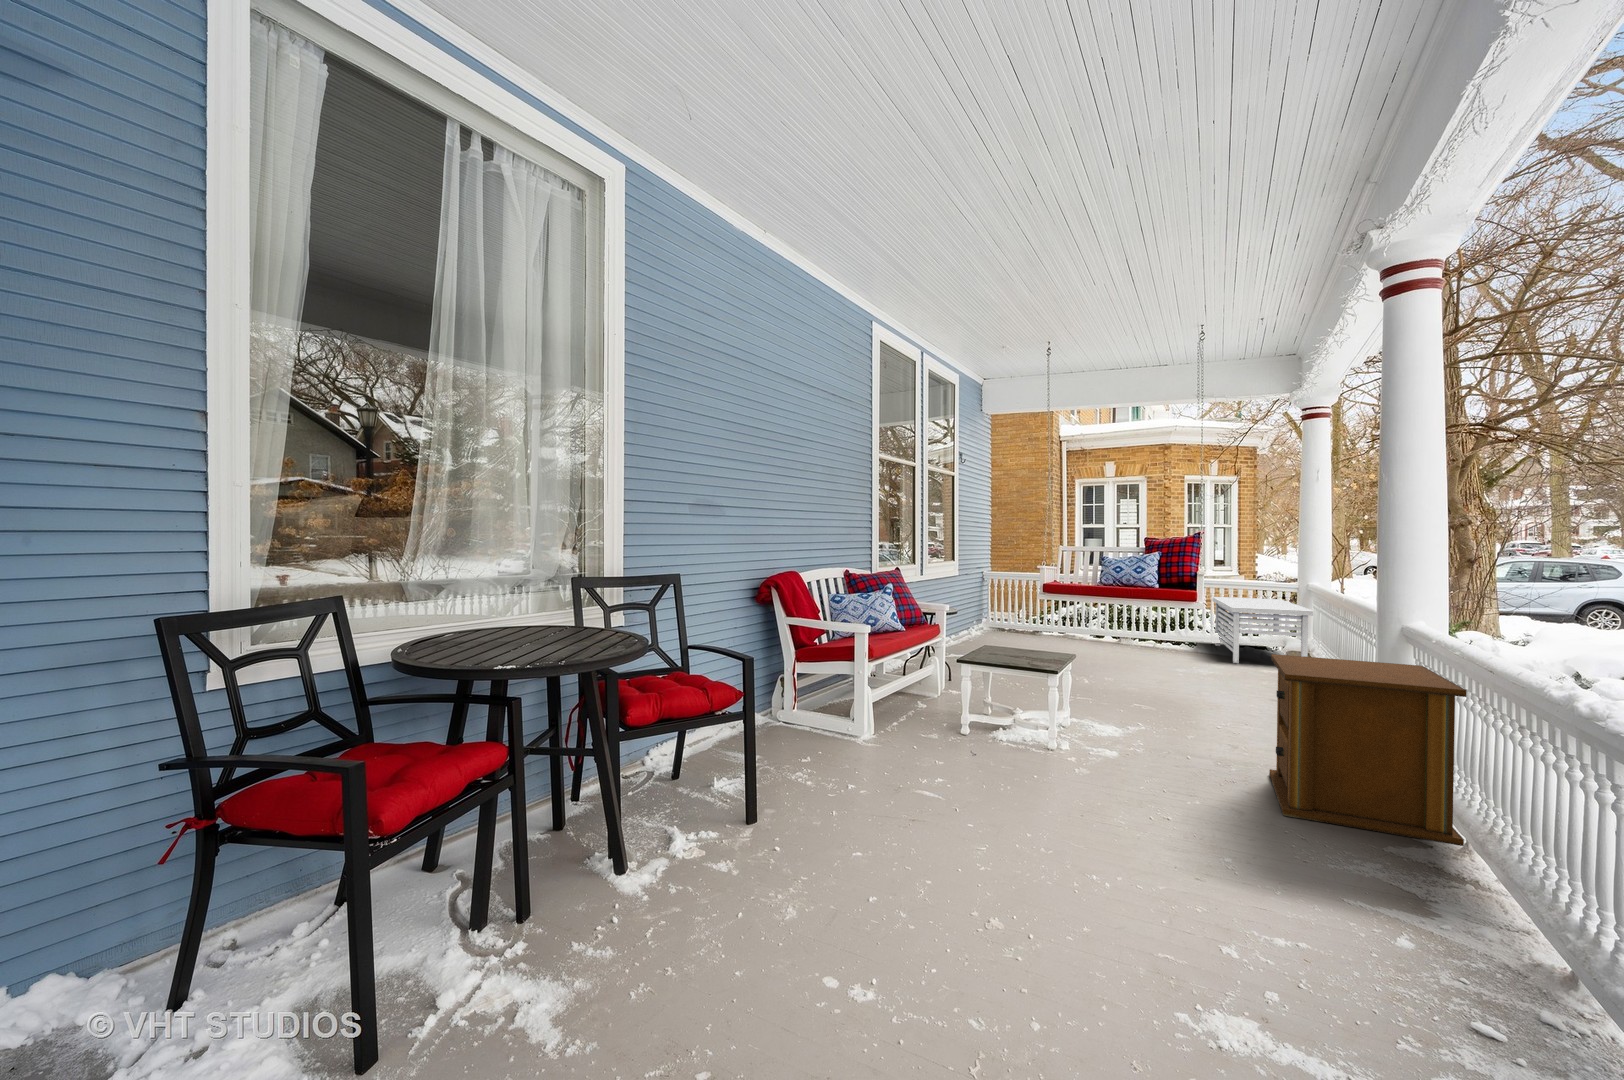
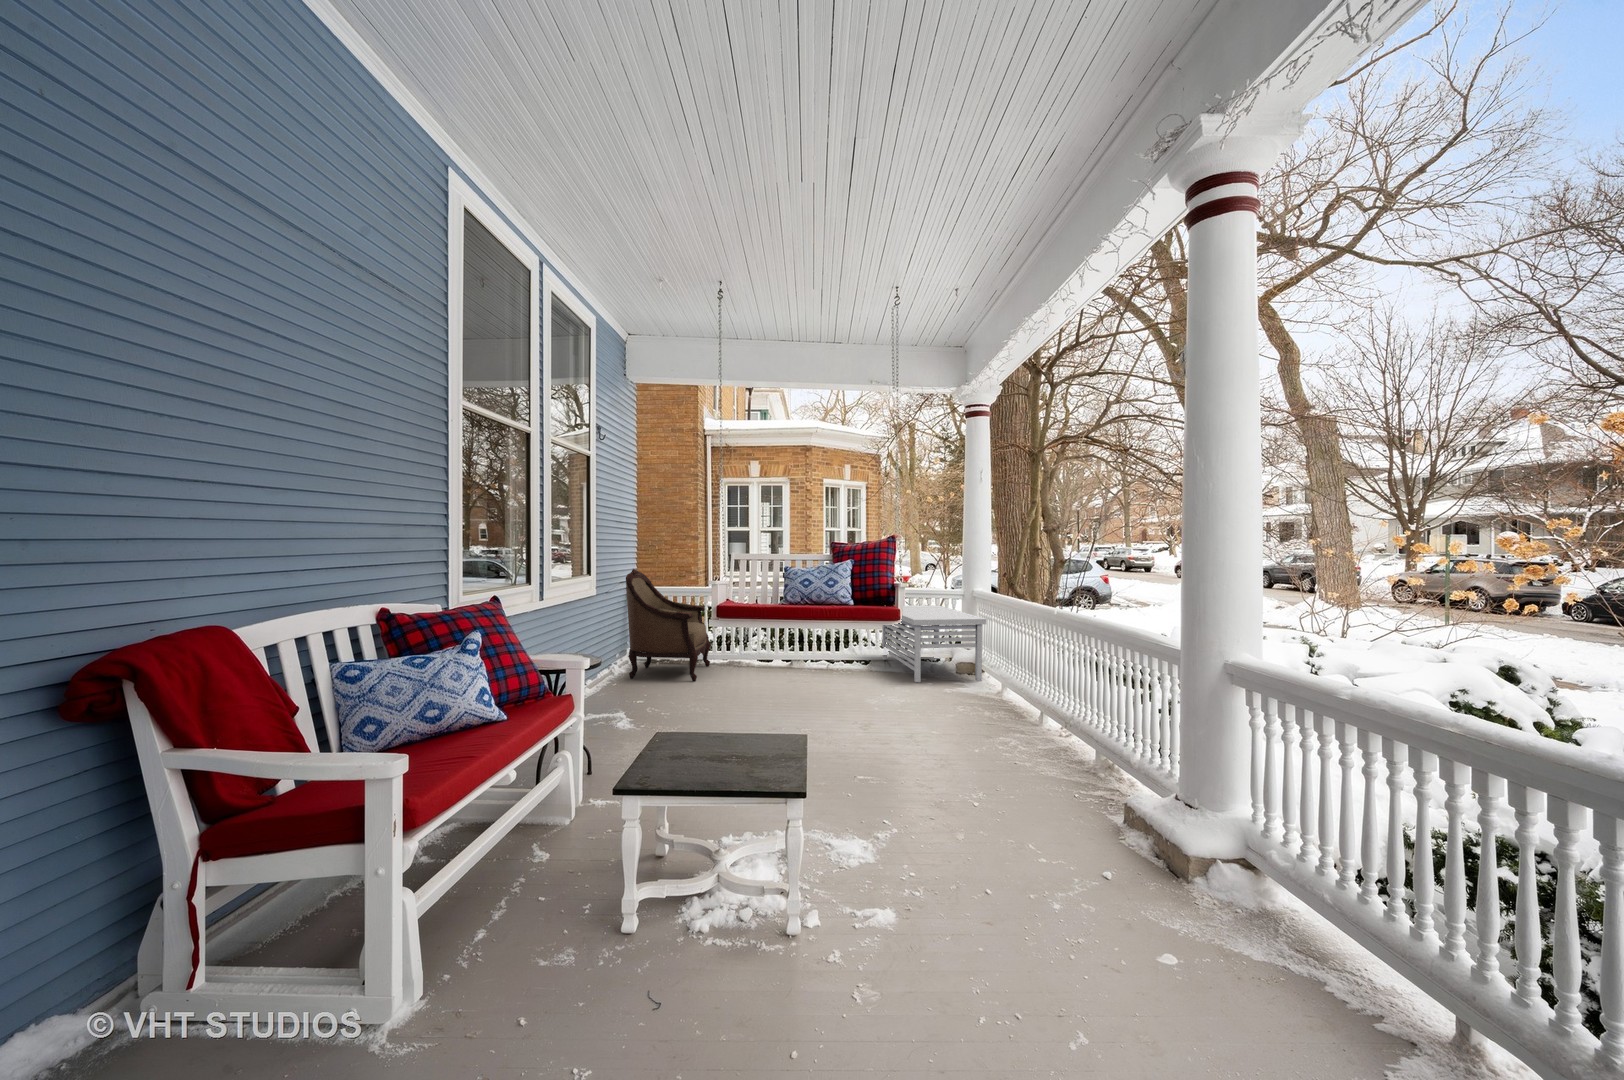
armchair: none [981,557,1050,645] -> present [626,569,711,682]
side table: present [1269,654,1466,846] -> none [1119,720,1478,1043]

